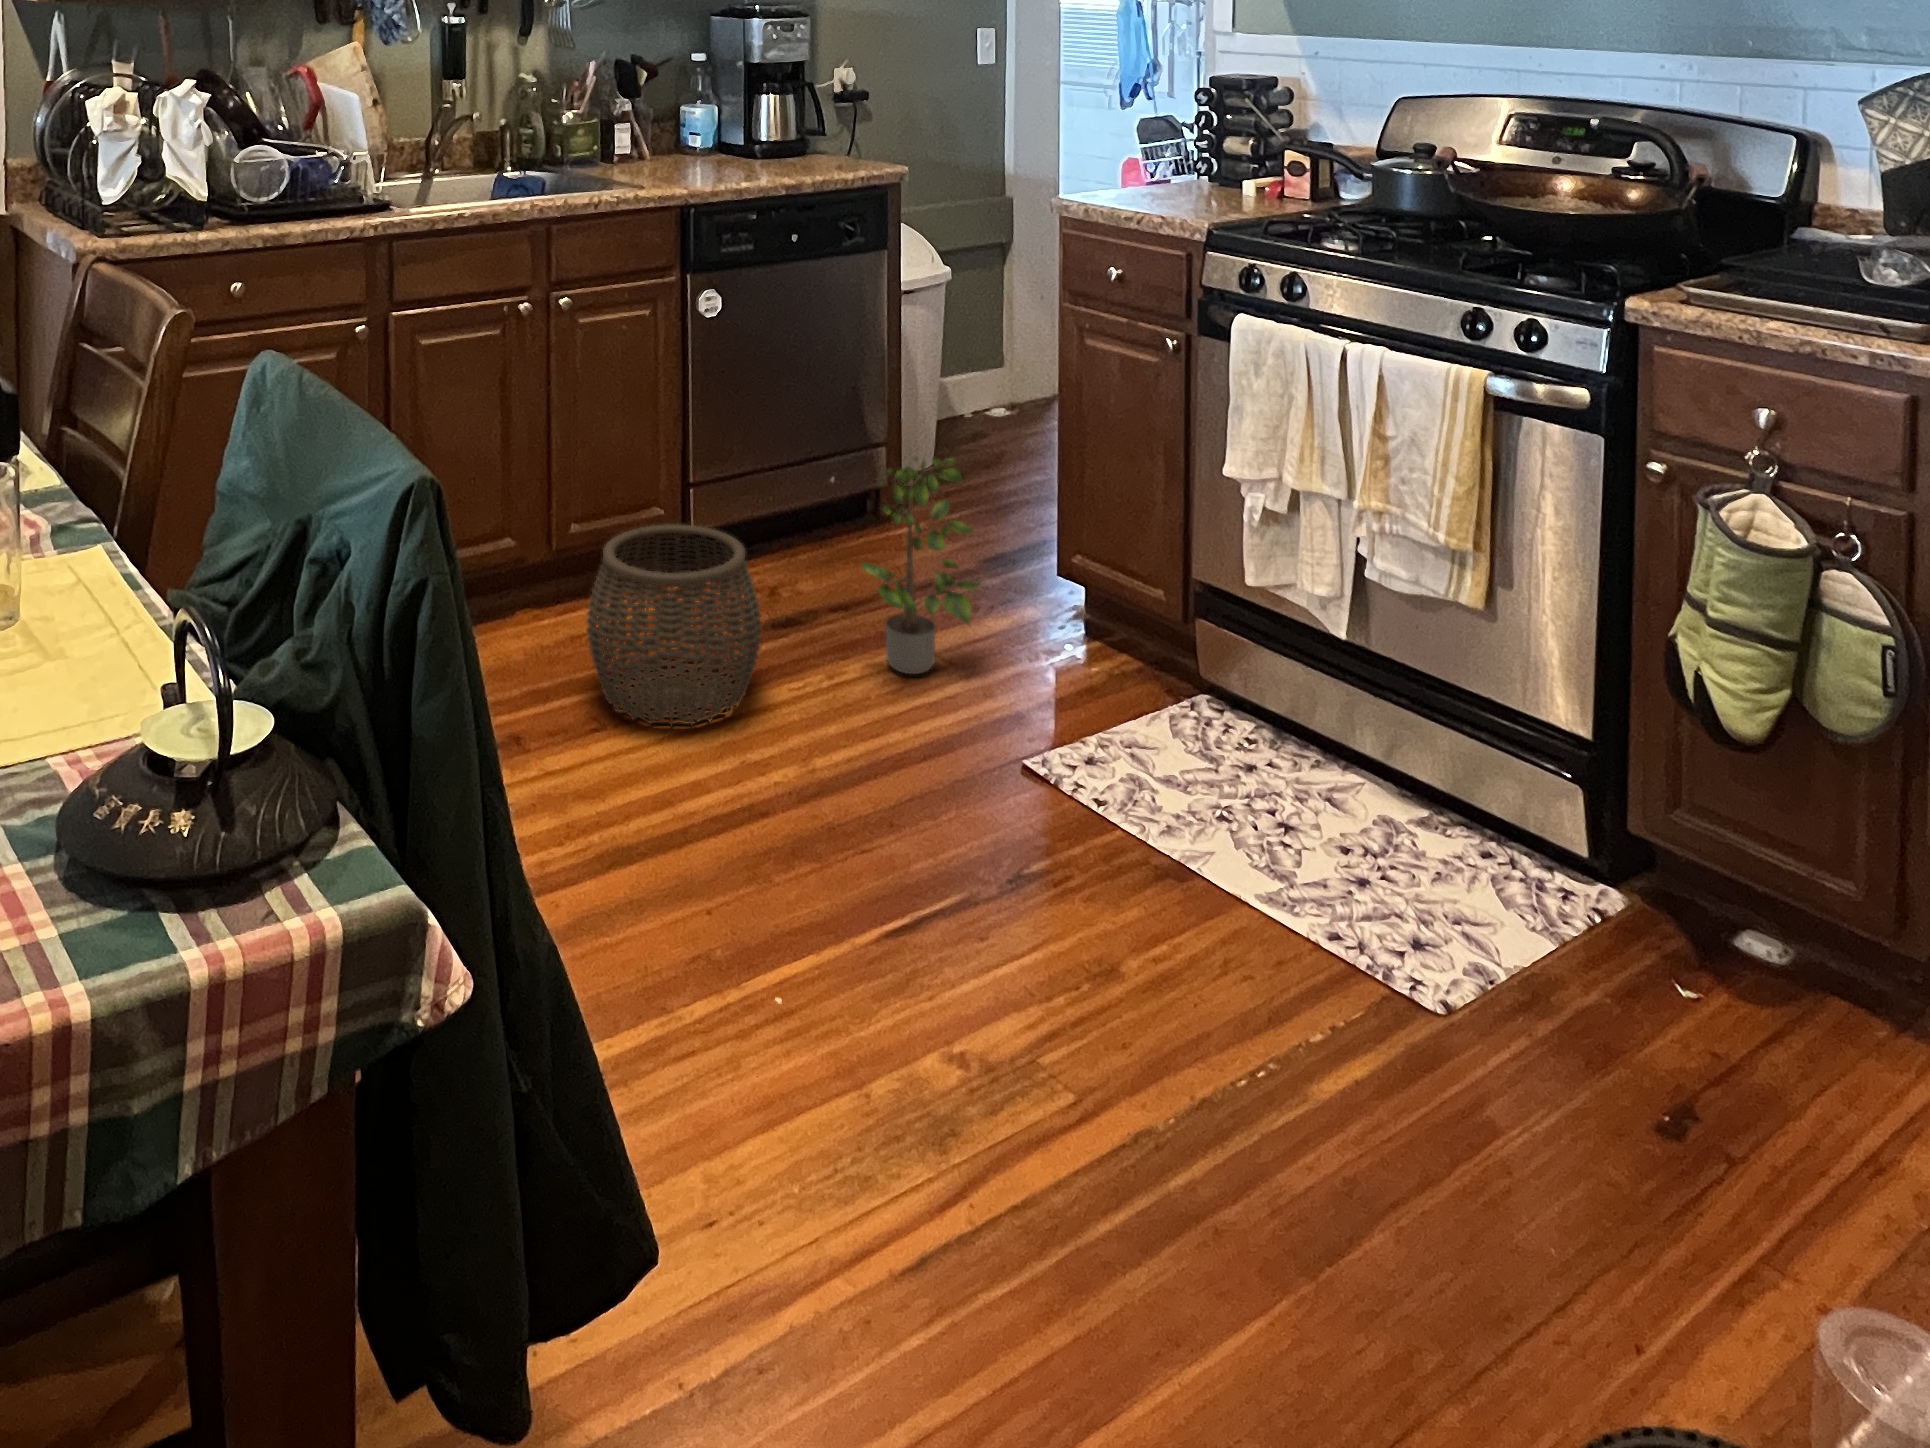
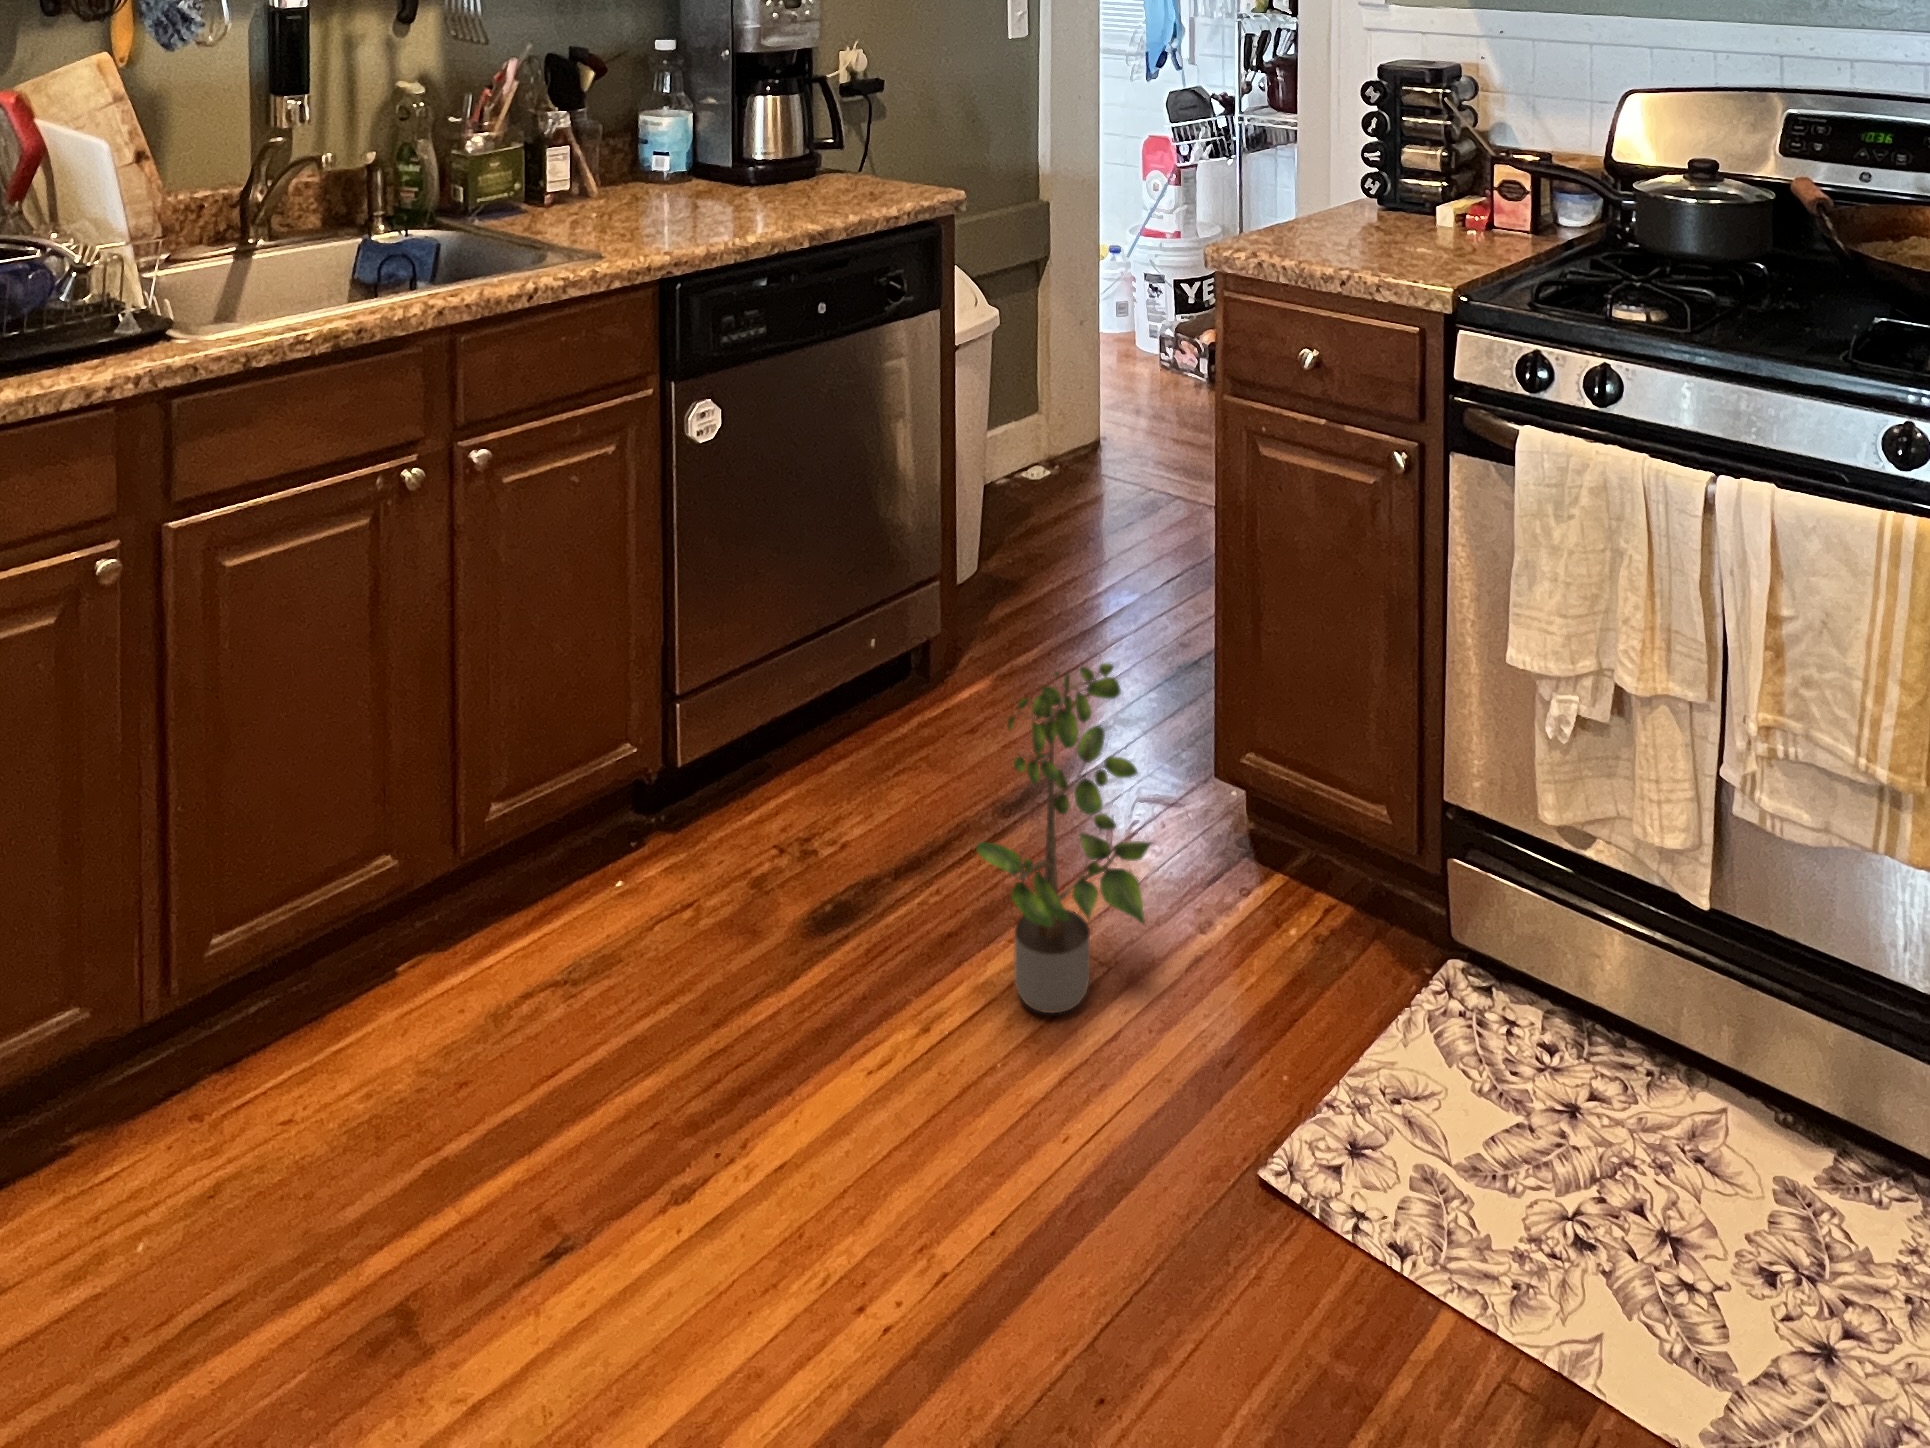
woven basket: present [587,524,762,725] -> none [537,834,841,1236]

